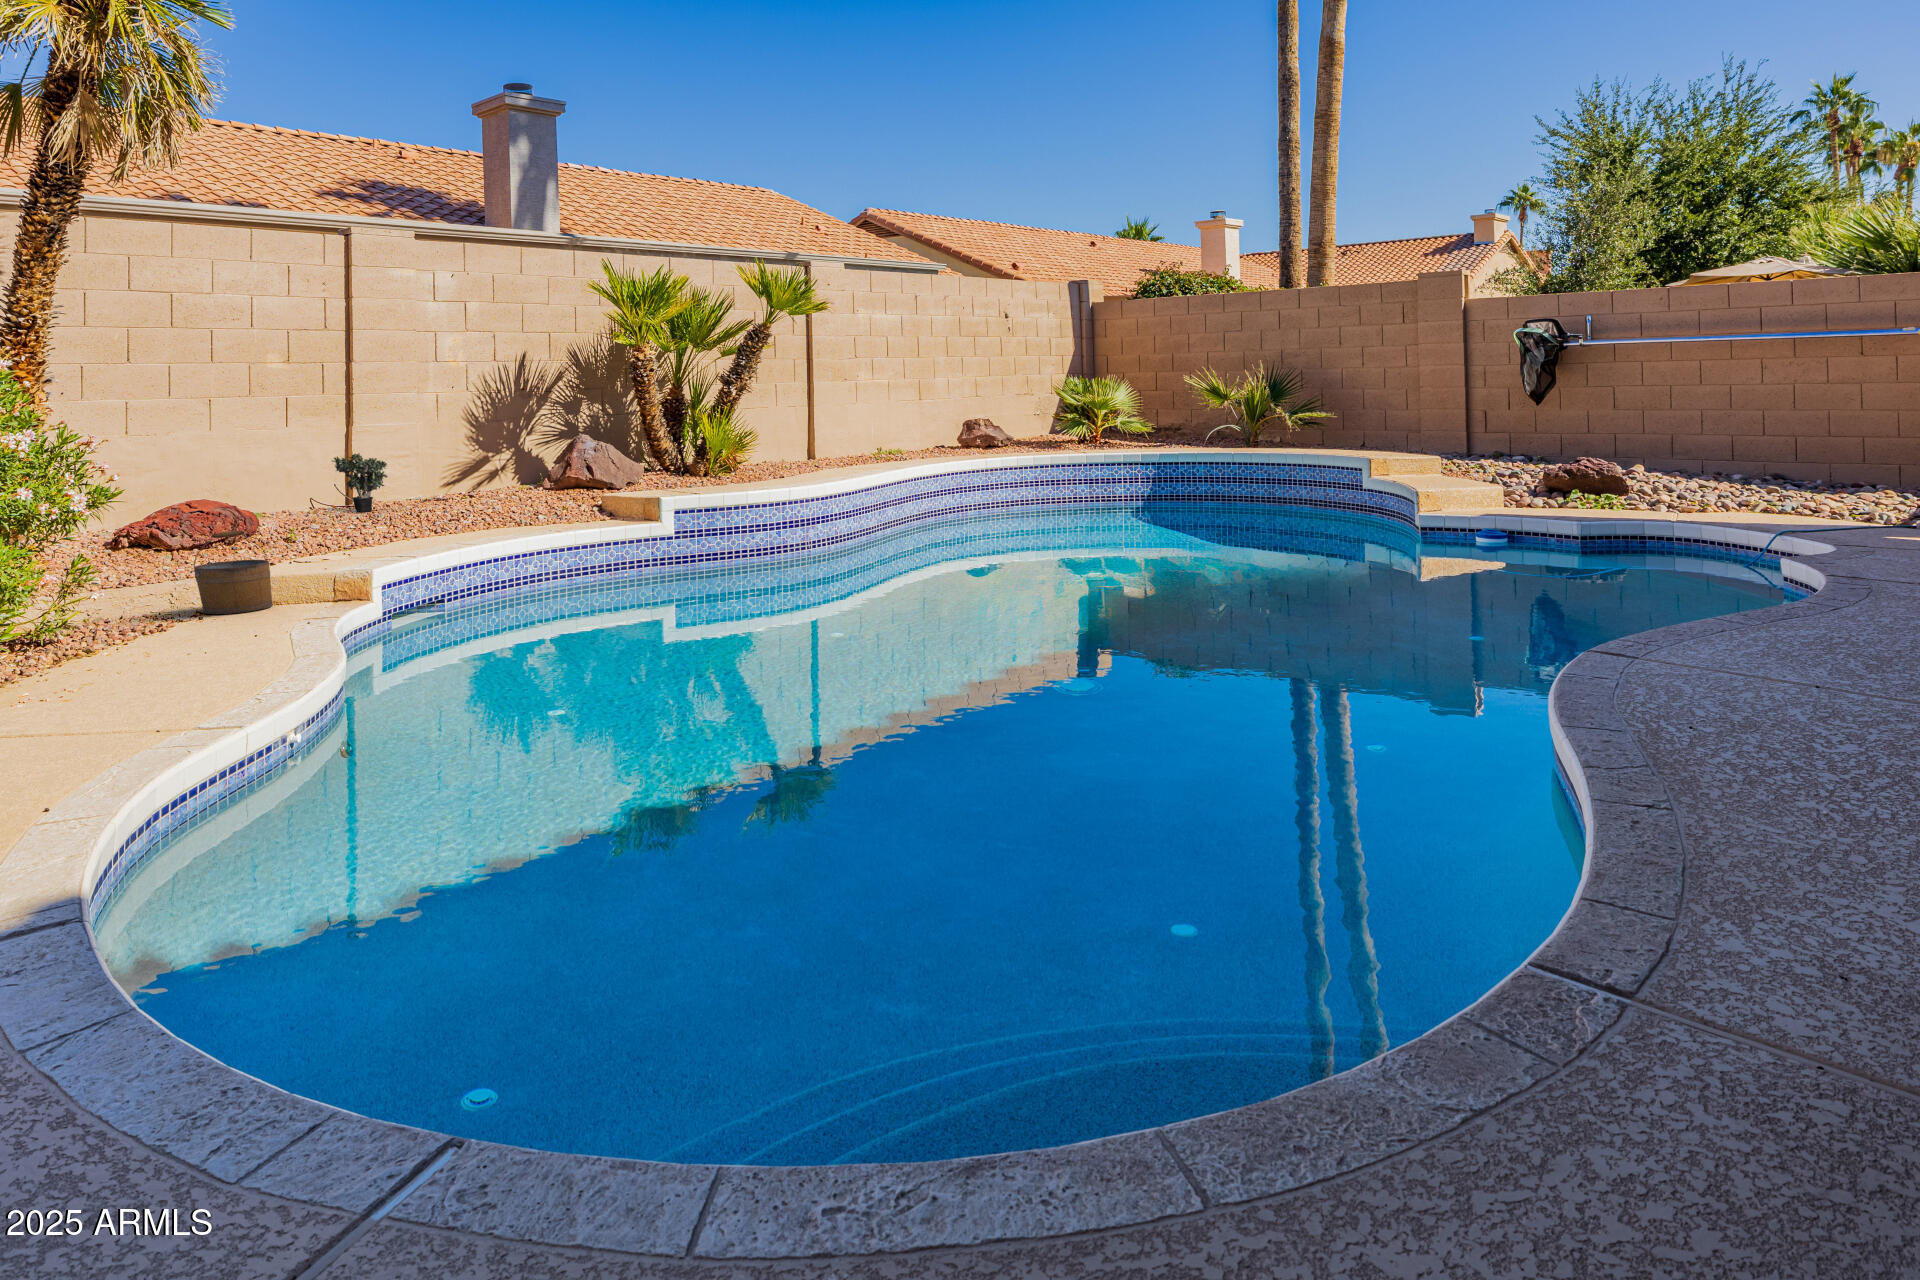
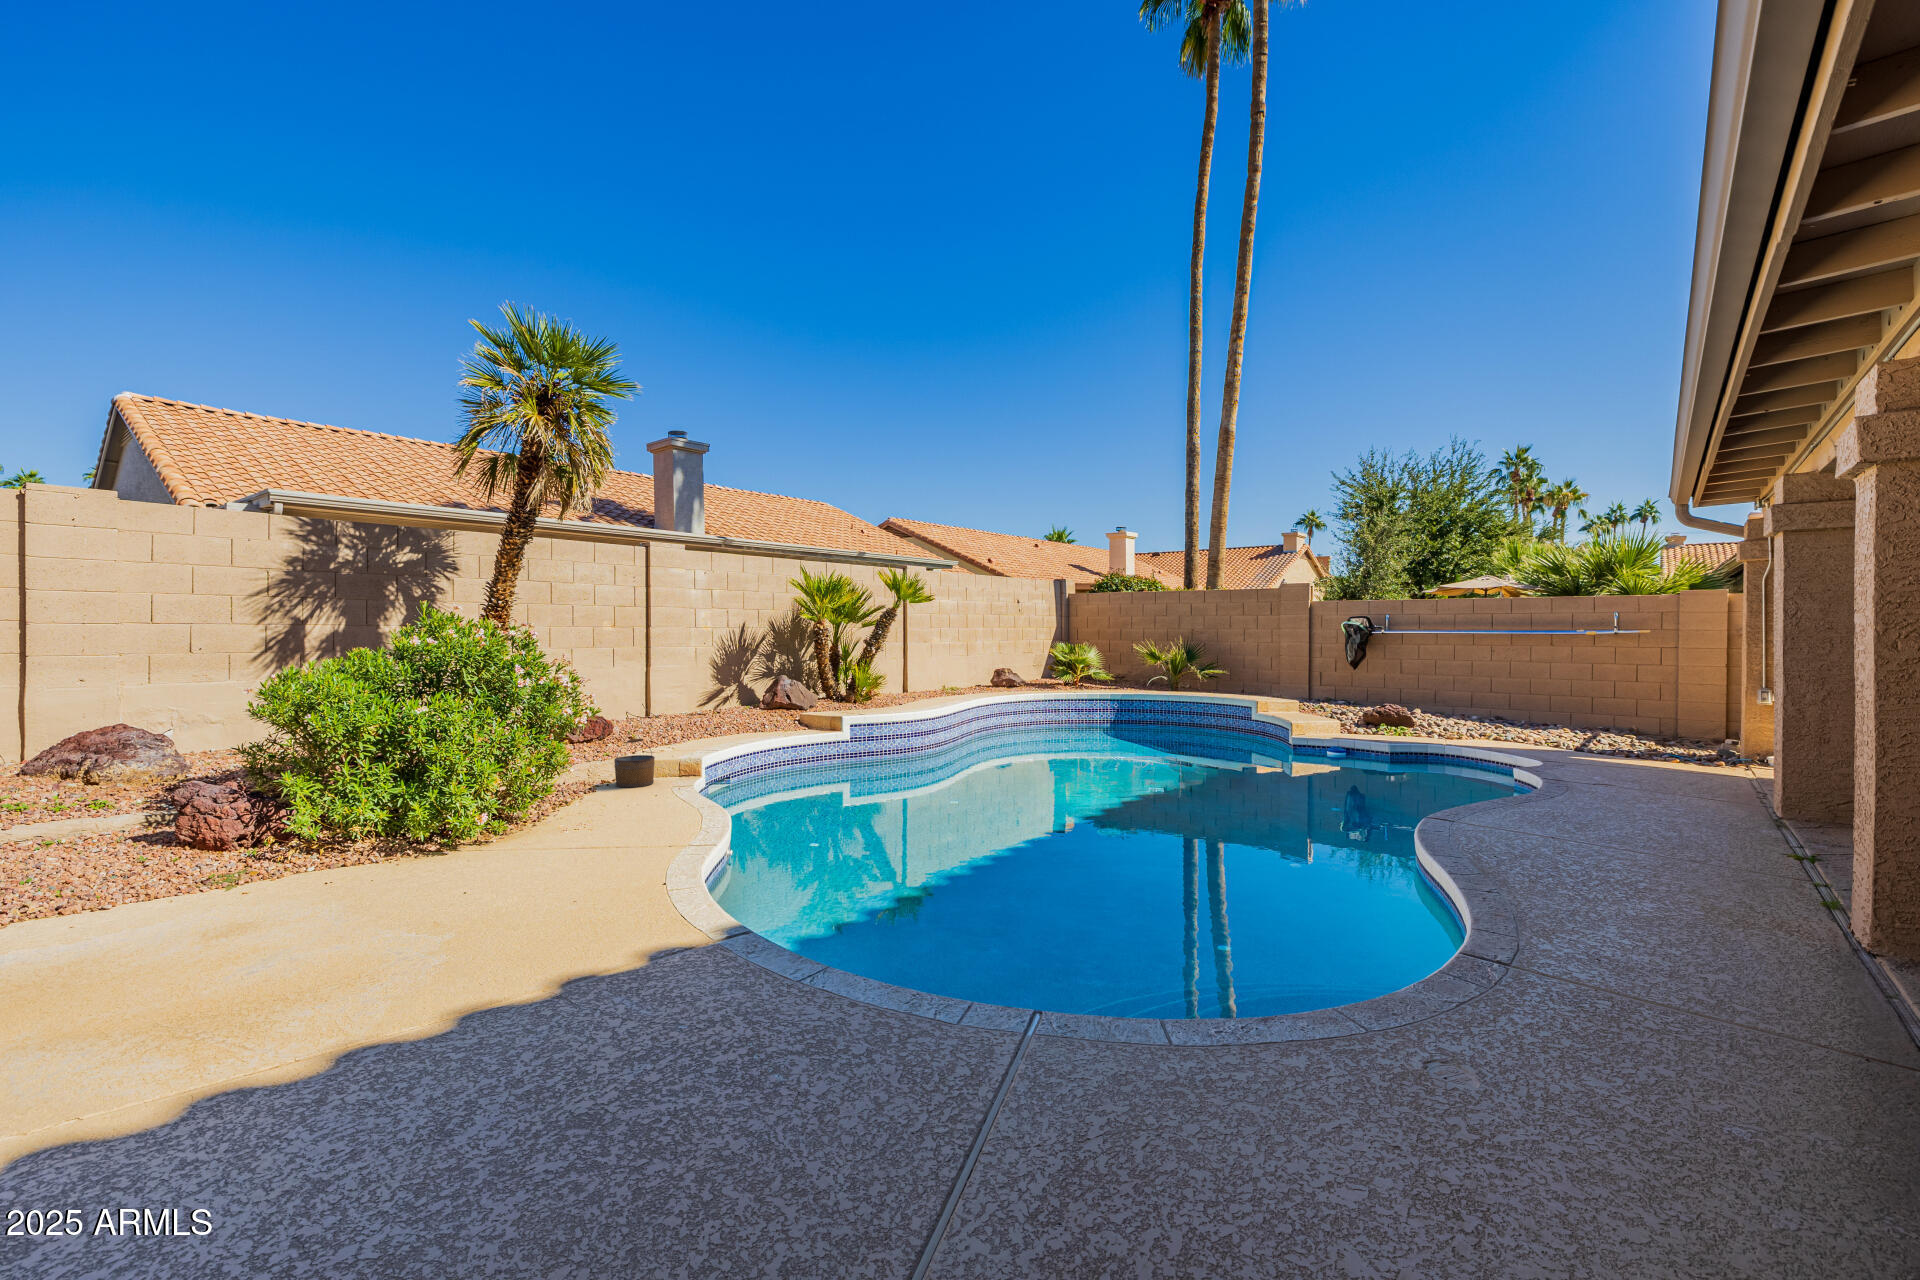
potted plant: present [332,453,388,512] -> none [640,686,671,722]

